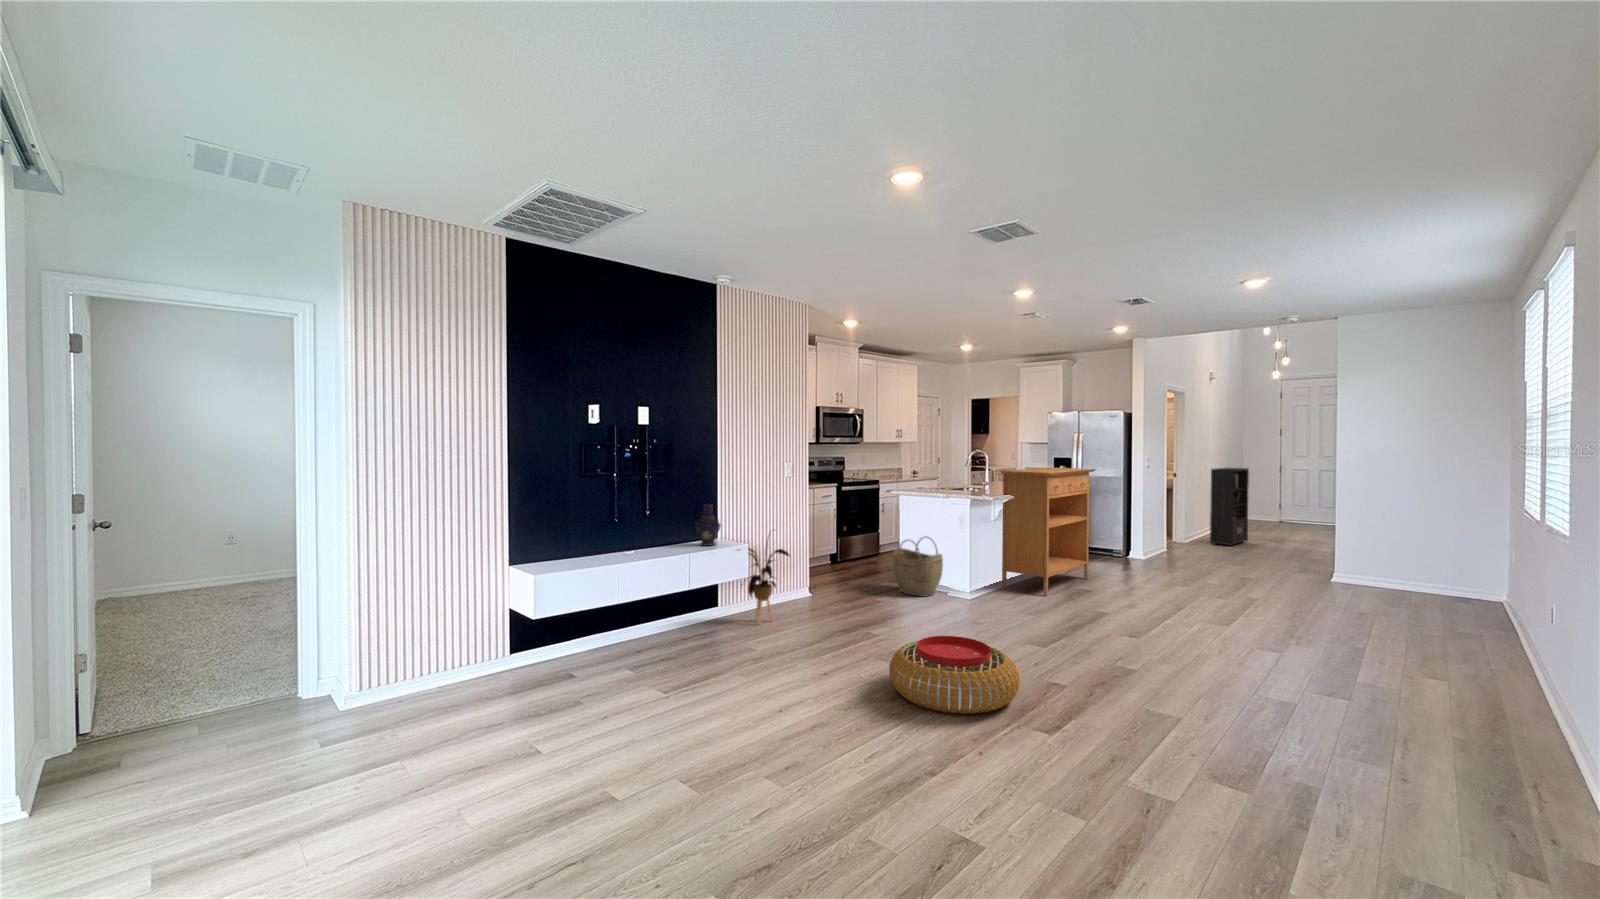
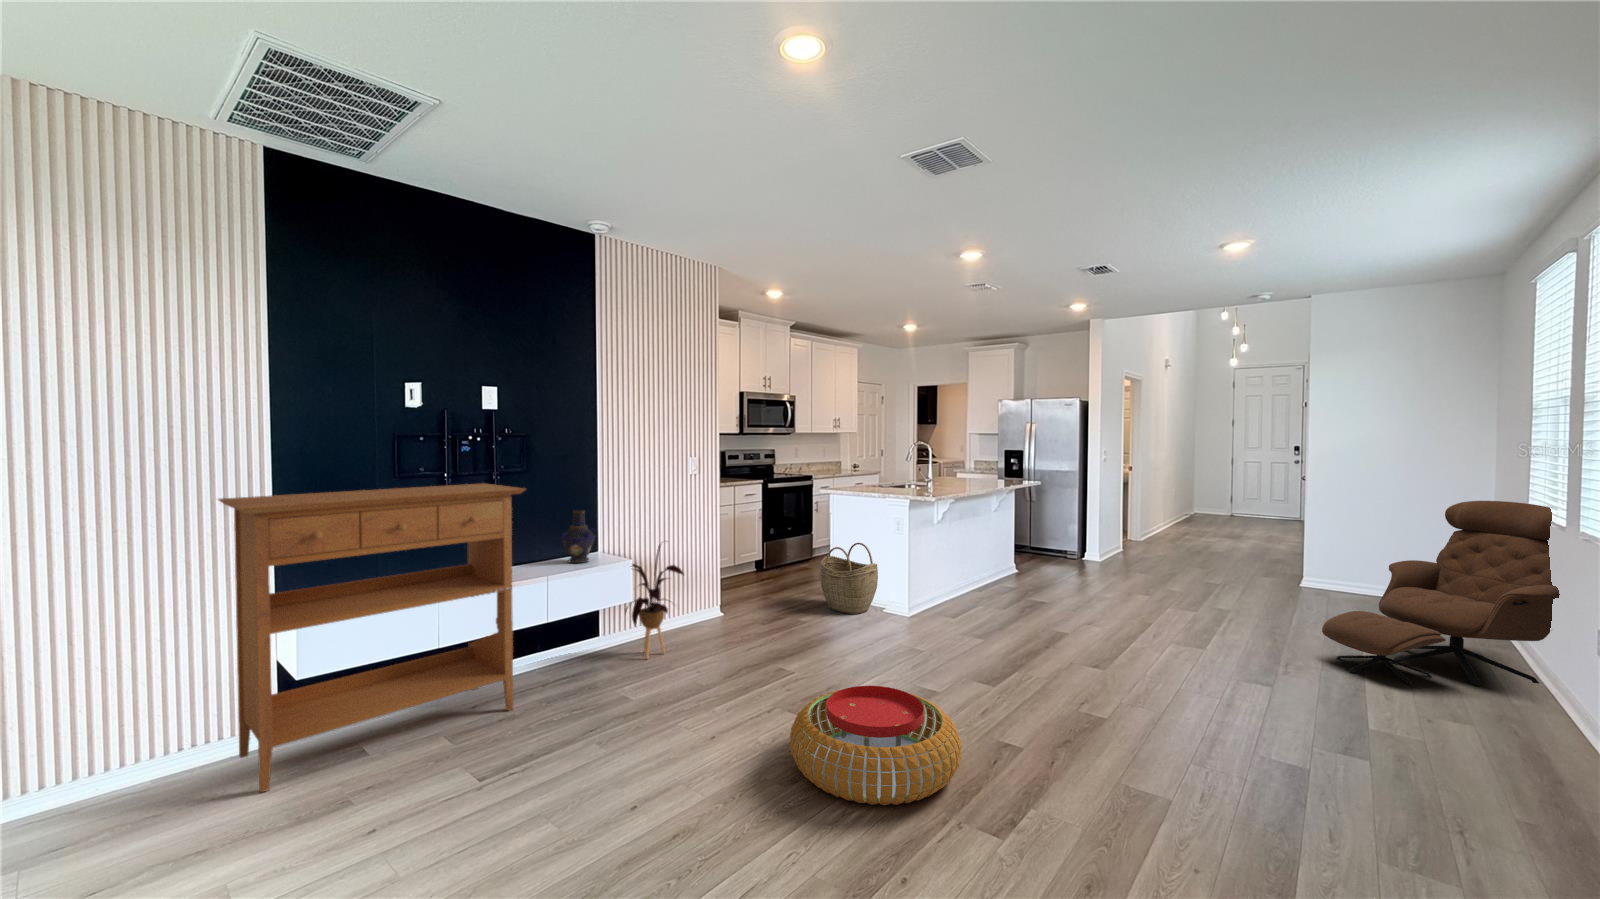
console table: present [1001,468,1096,596] -> present [218,483,526,792]
bookcase: present [1210,468,1249,545] -> none [1167,460,1207,544]
lounge chair: none [1329,501,1545,655] -> present [1322,501,1560,686]

